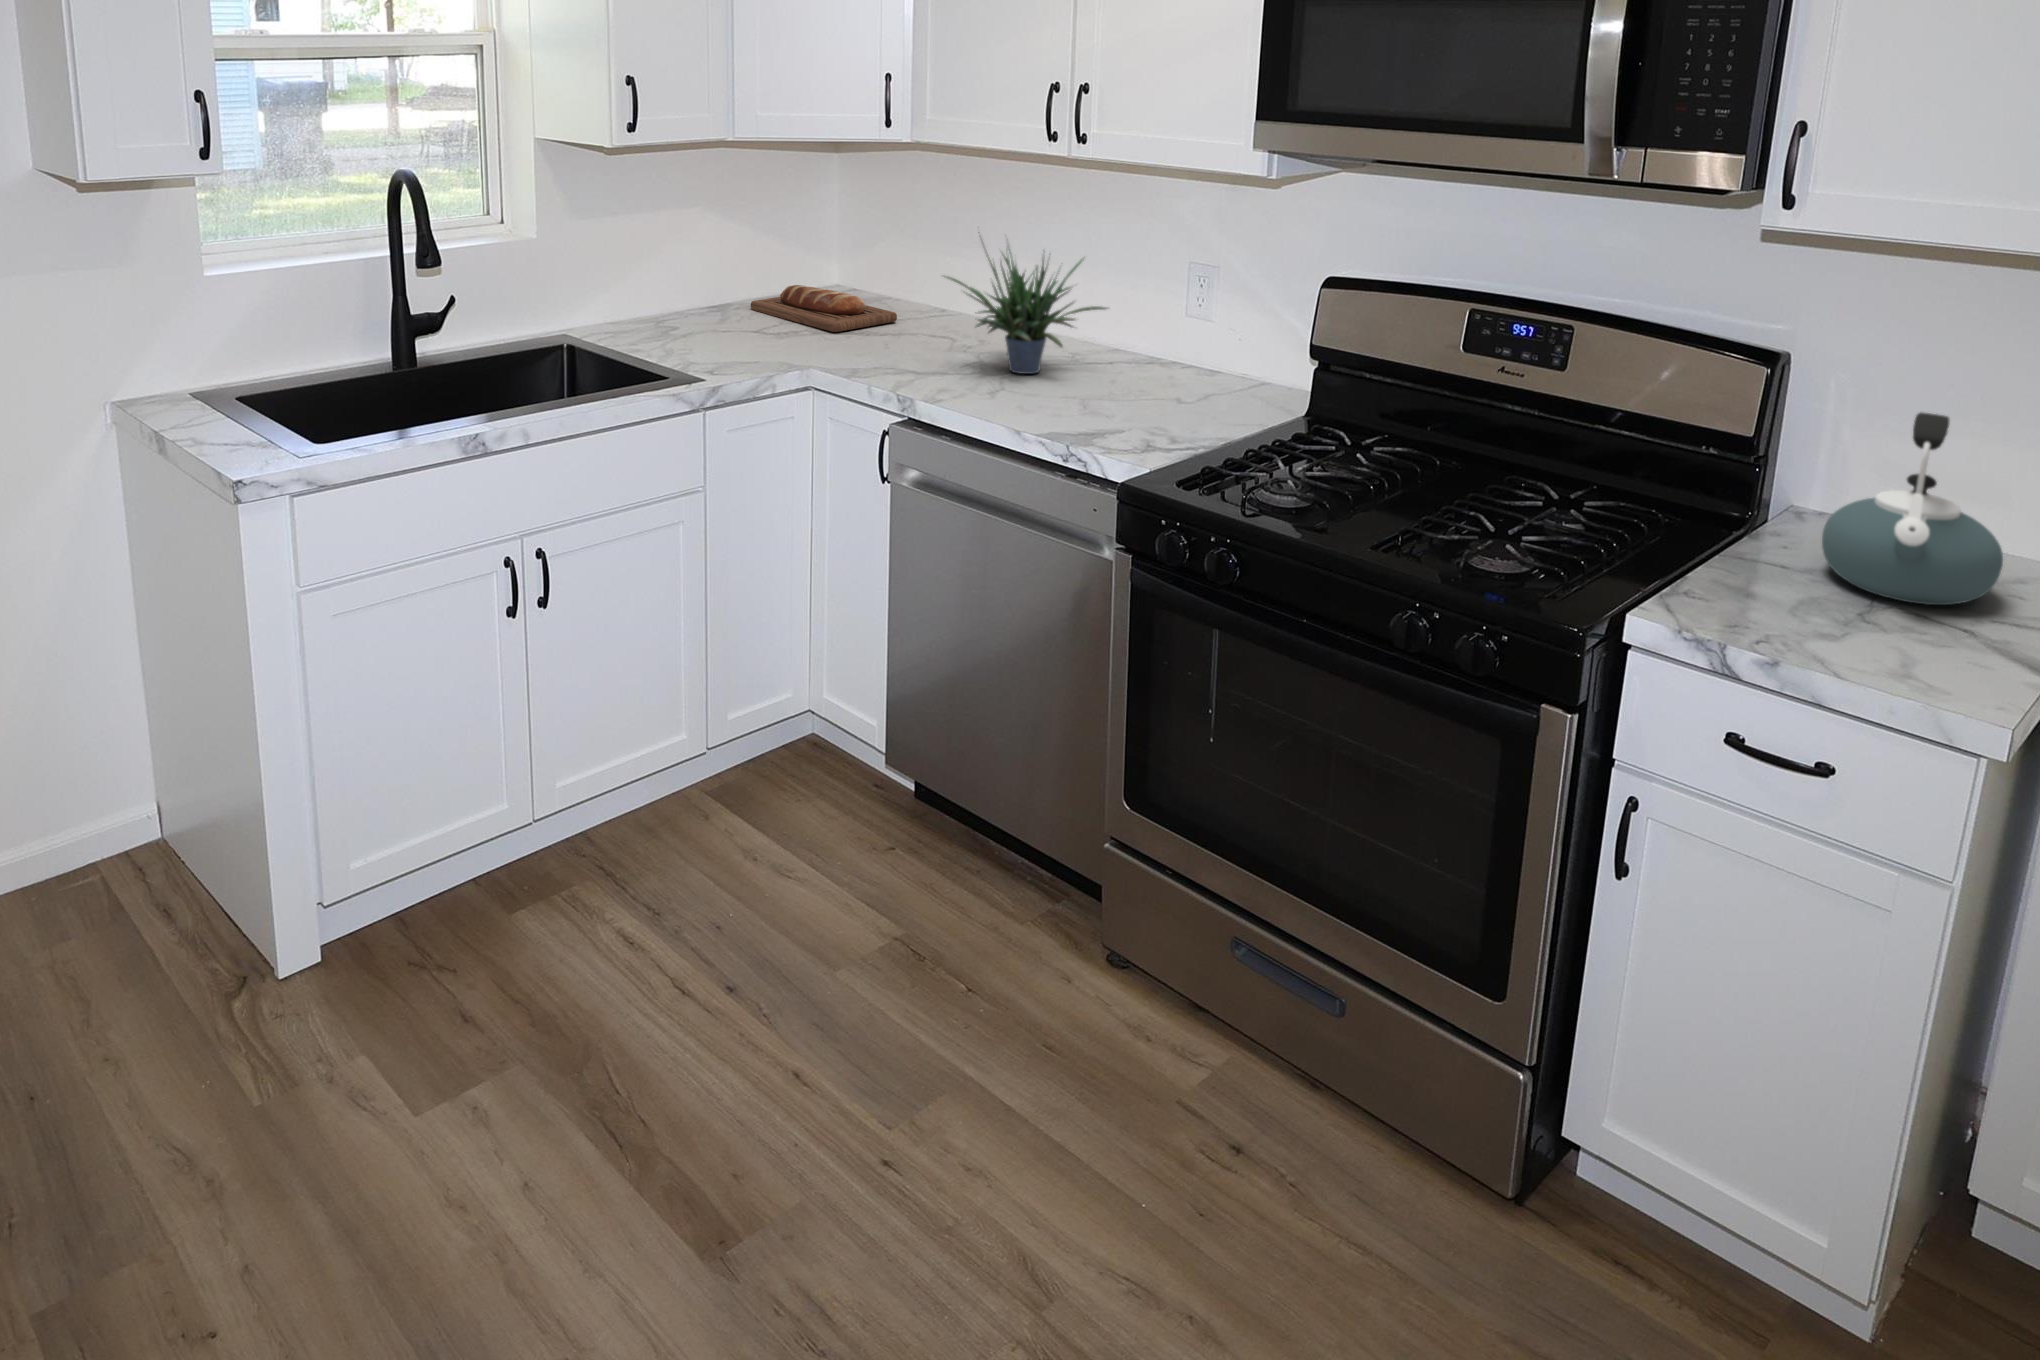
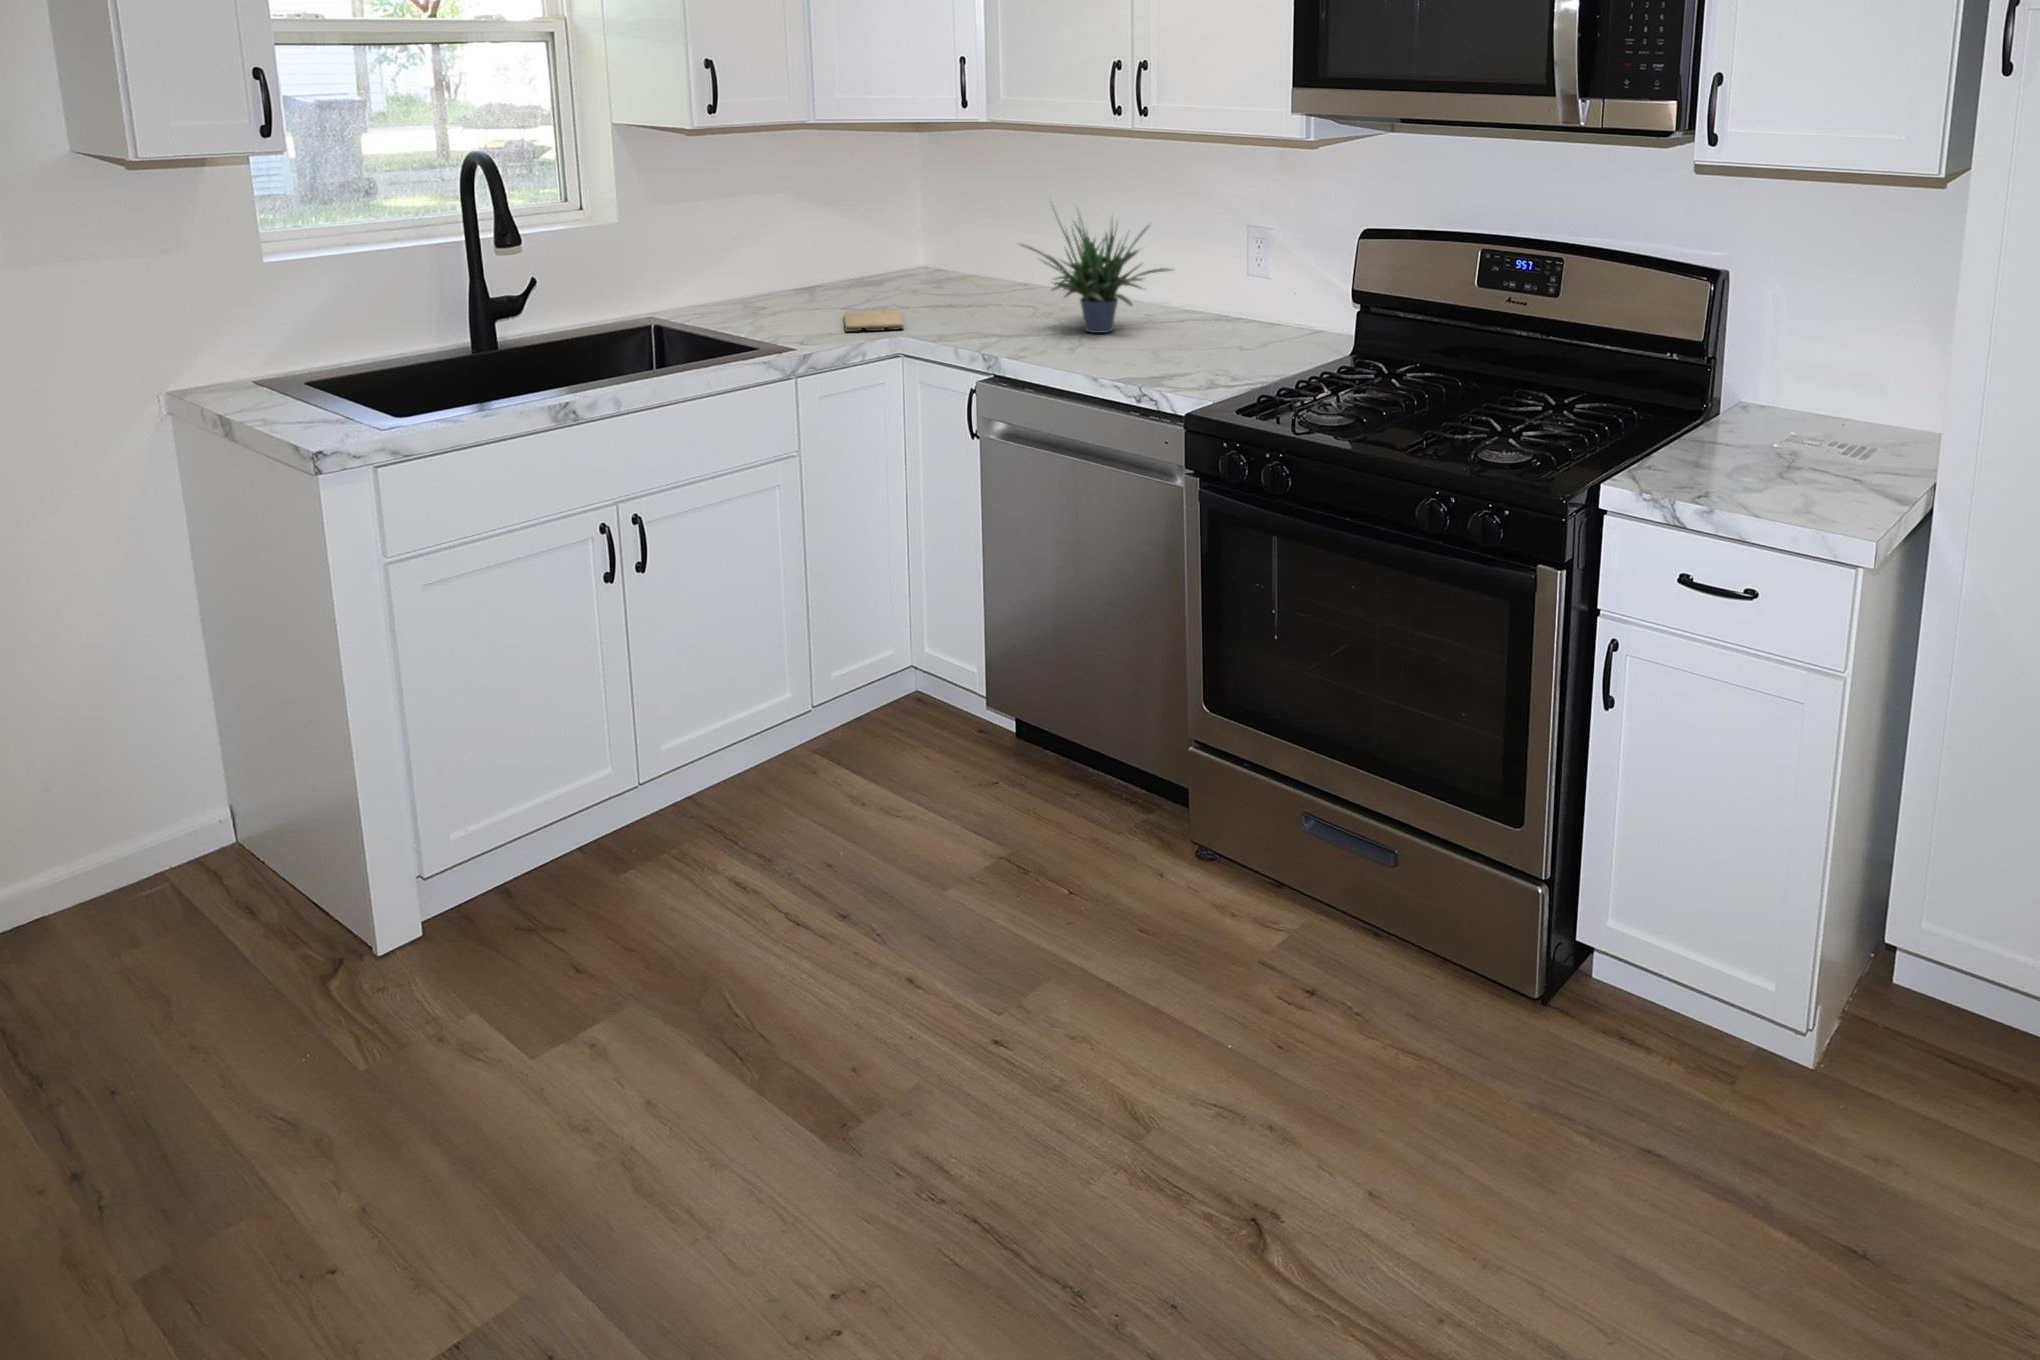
bread loaf: present [751,285,897,332] -> none [837,265,979,306]
cutting board: none [756,336,818,361] -> present [844,310,904,332]
kettle: present [1822,413,2003,605] -> none [1754,311,1885,464]

